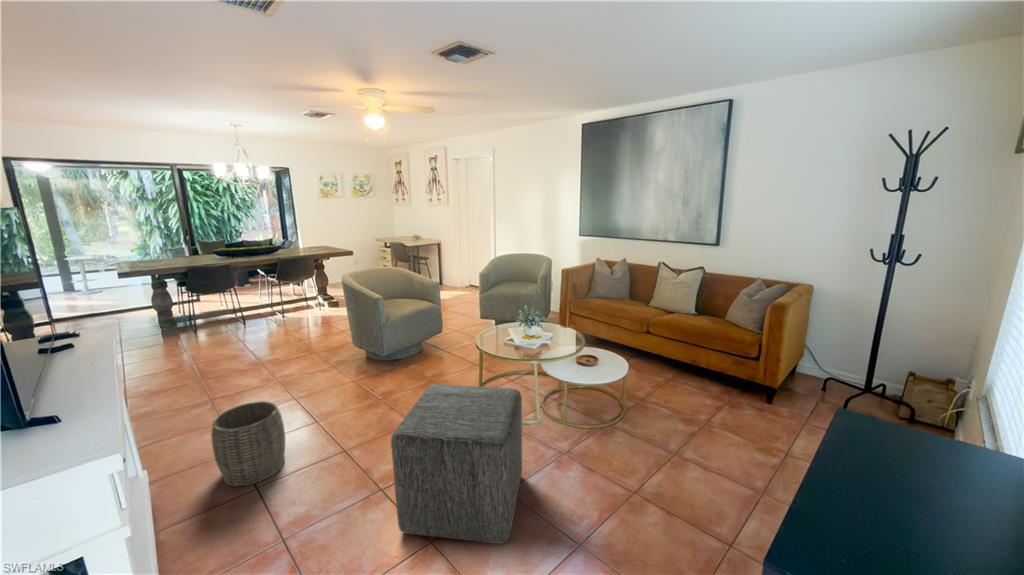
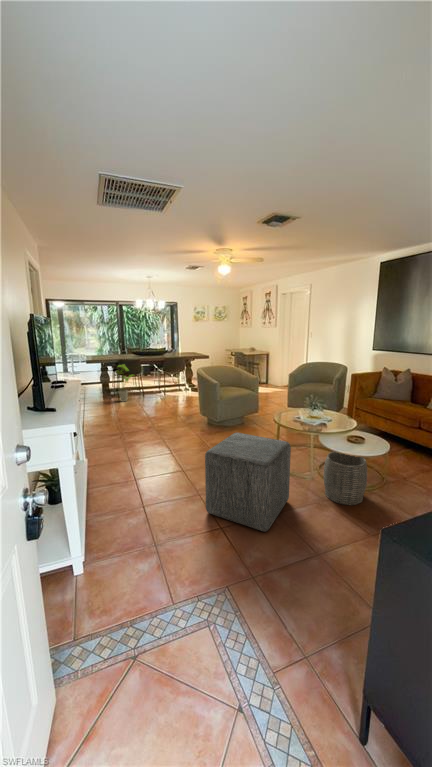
house plant: none [182,274,225,337] -> present [116,365,133,402]
woven basket: present [211,401,285,486] -> present [324,452,367,505]

